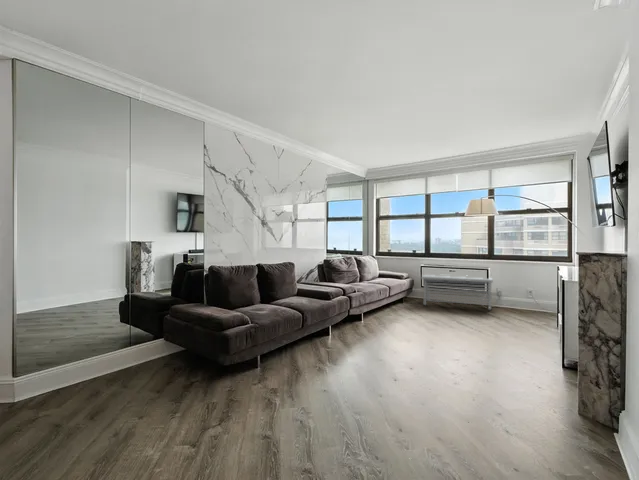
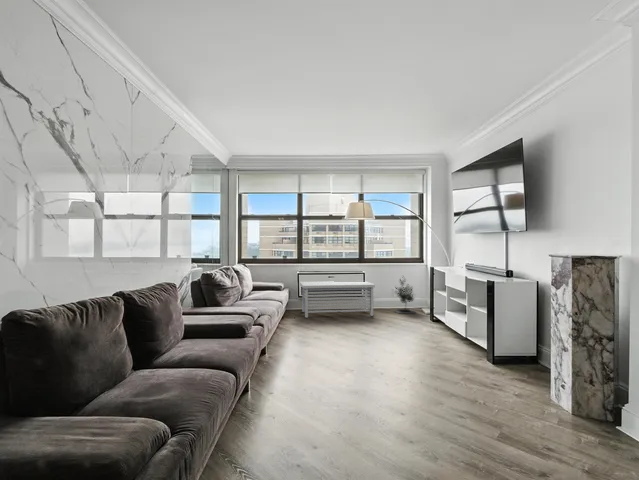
potted tree: none [520,272,546,312] -> present [395,279,415,314]

